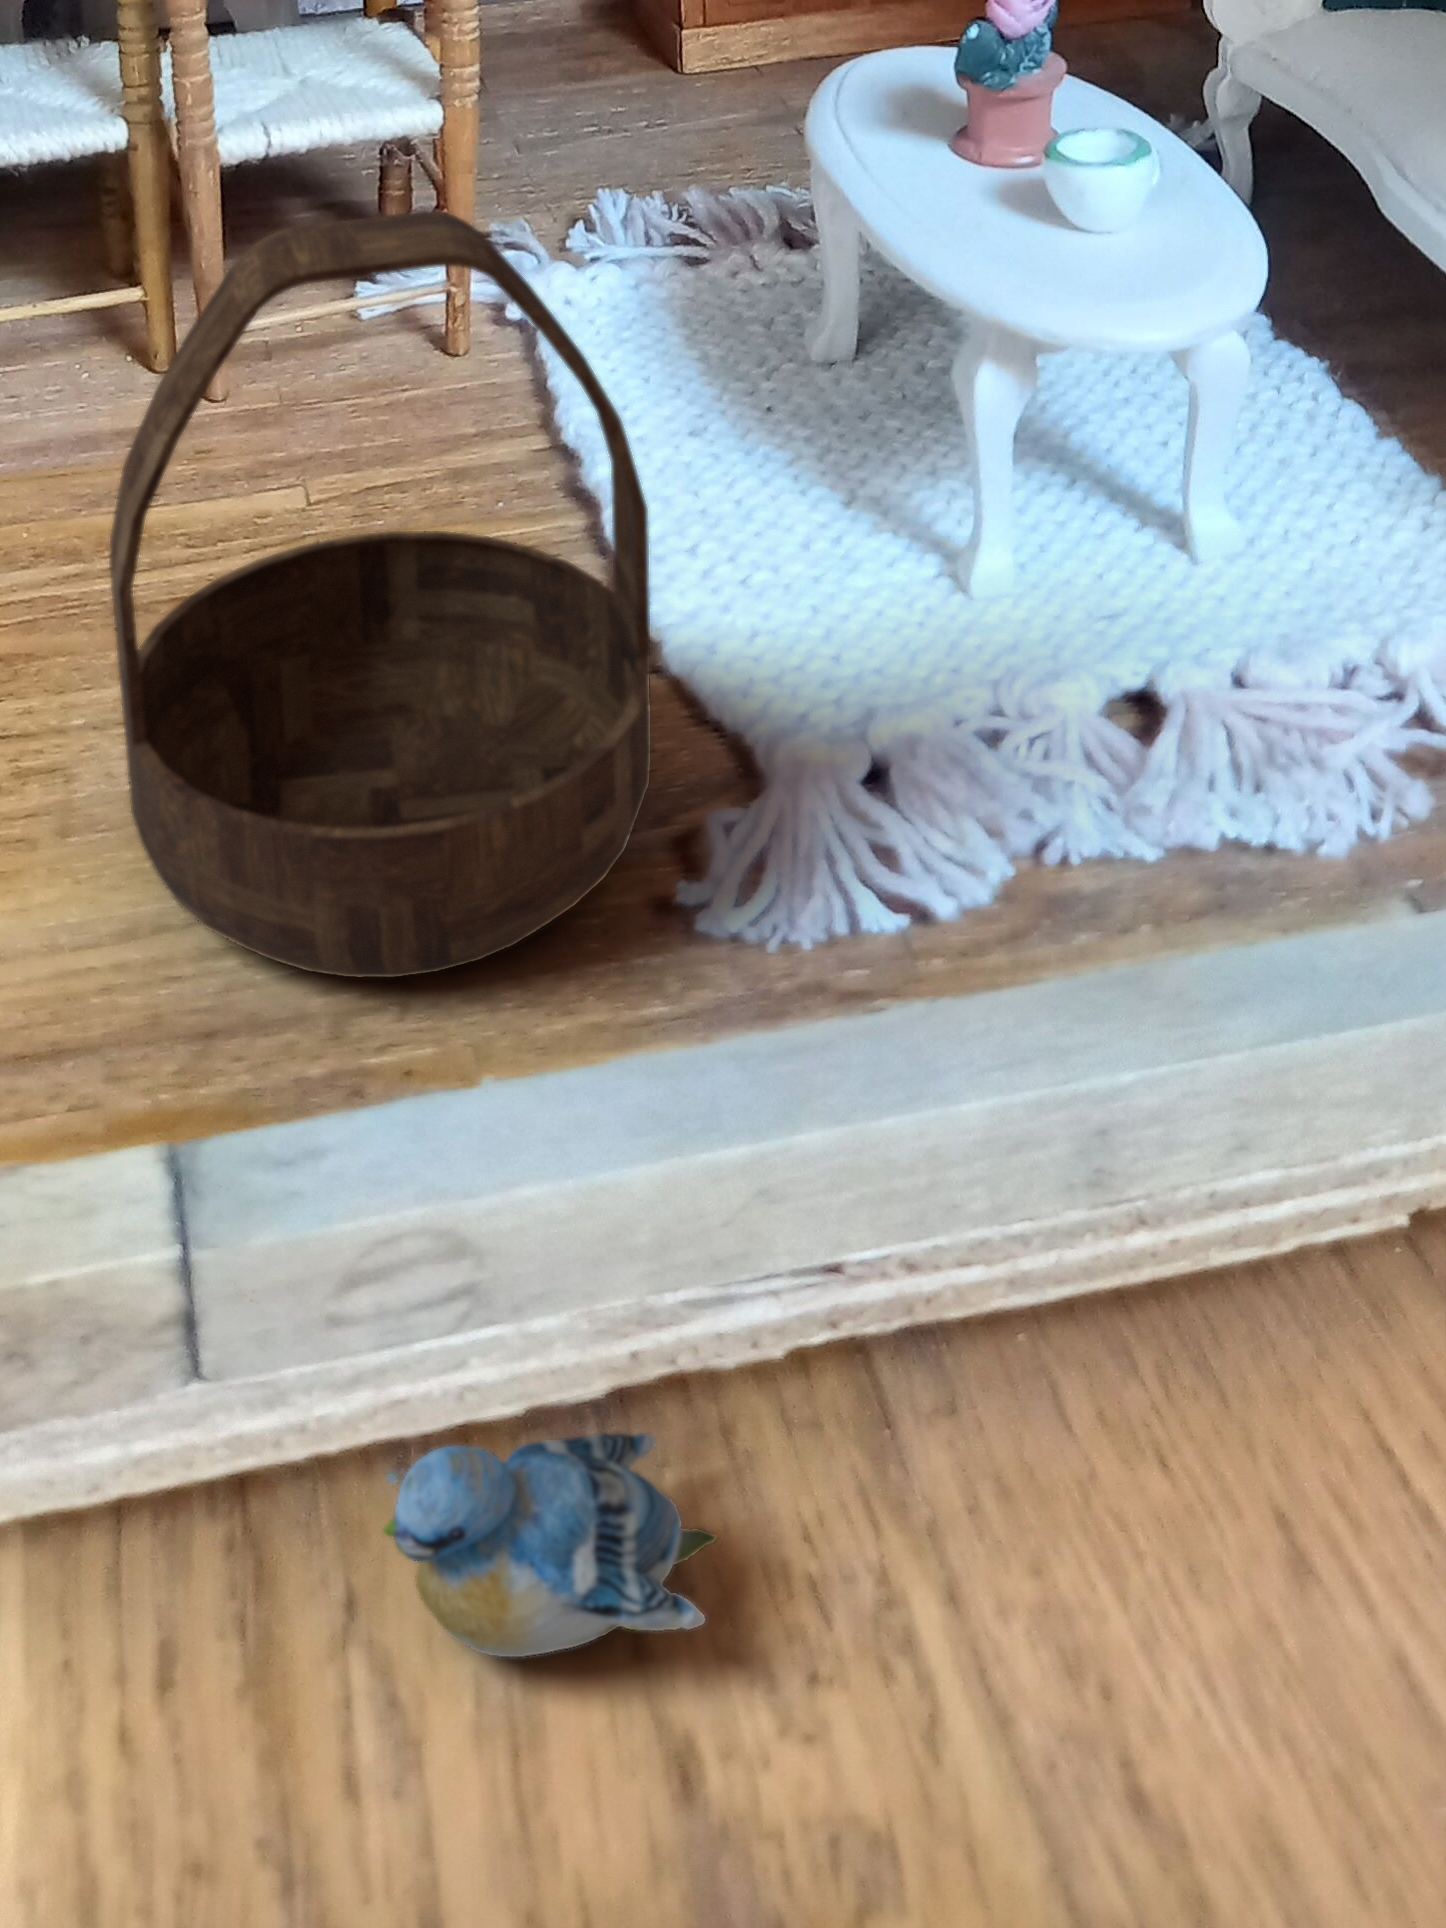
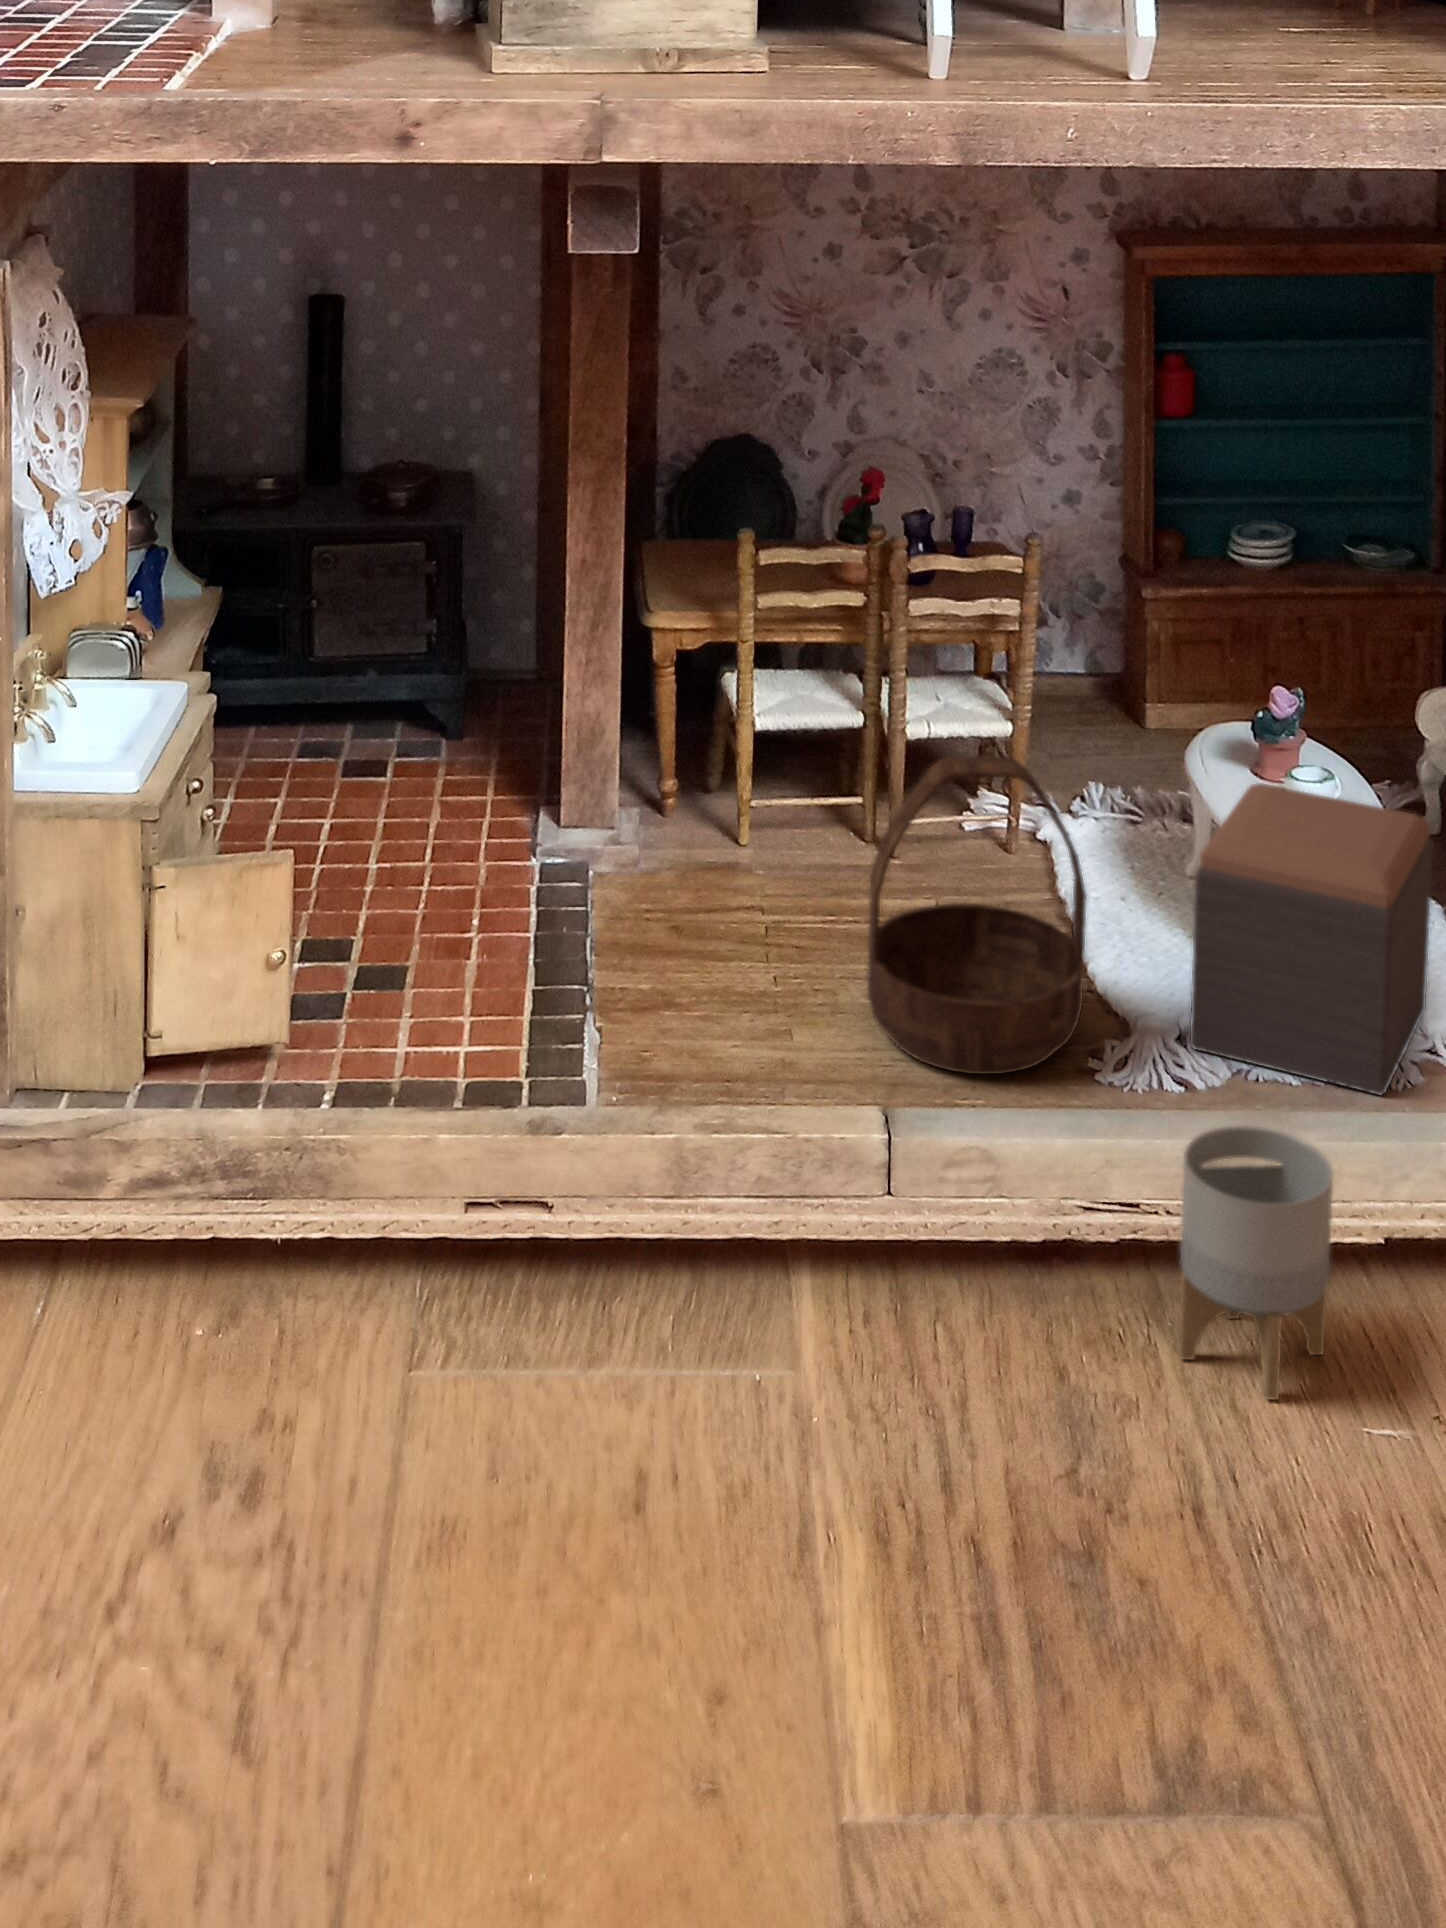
footstool: none [900,183,1396,861] -> present [1190,783,1433,1095]
planter: none [966,1051,1359,1751] -> present [1179,1125,1333,1400]
plush toy: present [383,1432,716,1657] -> none [953,1235,1082,1329]

